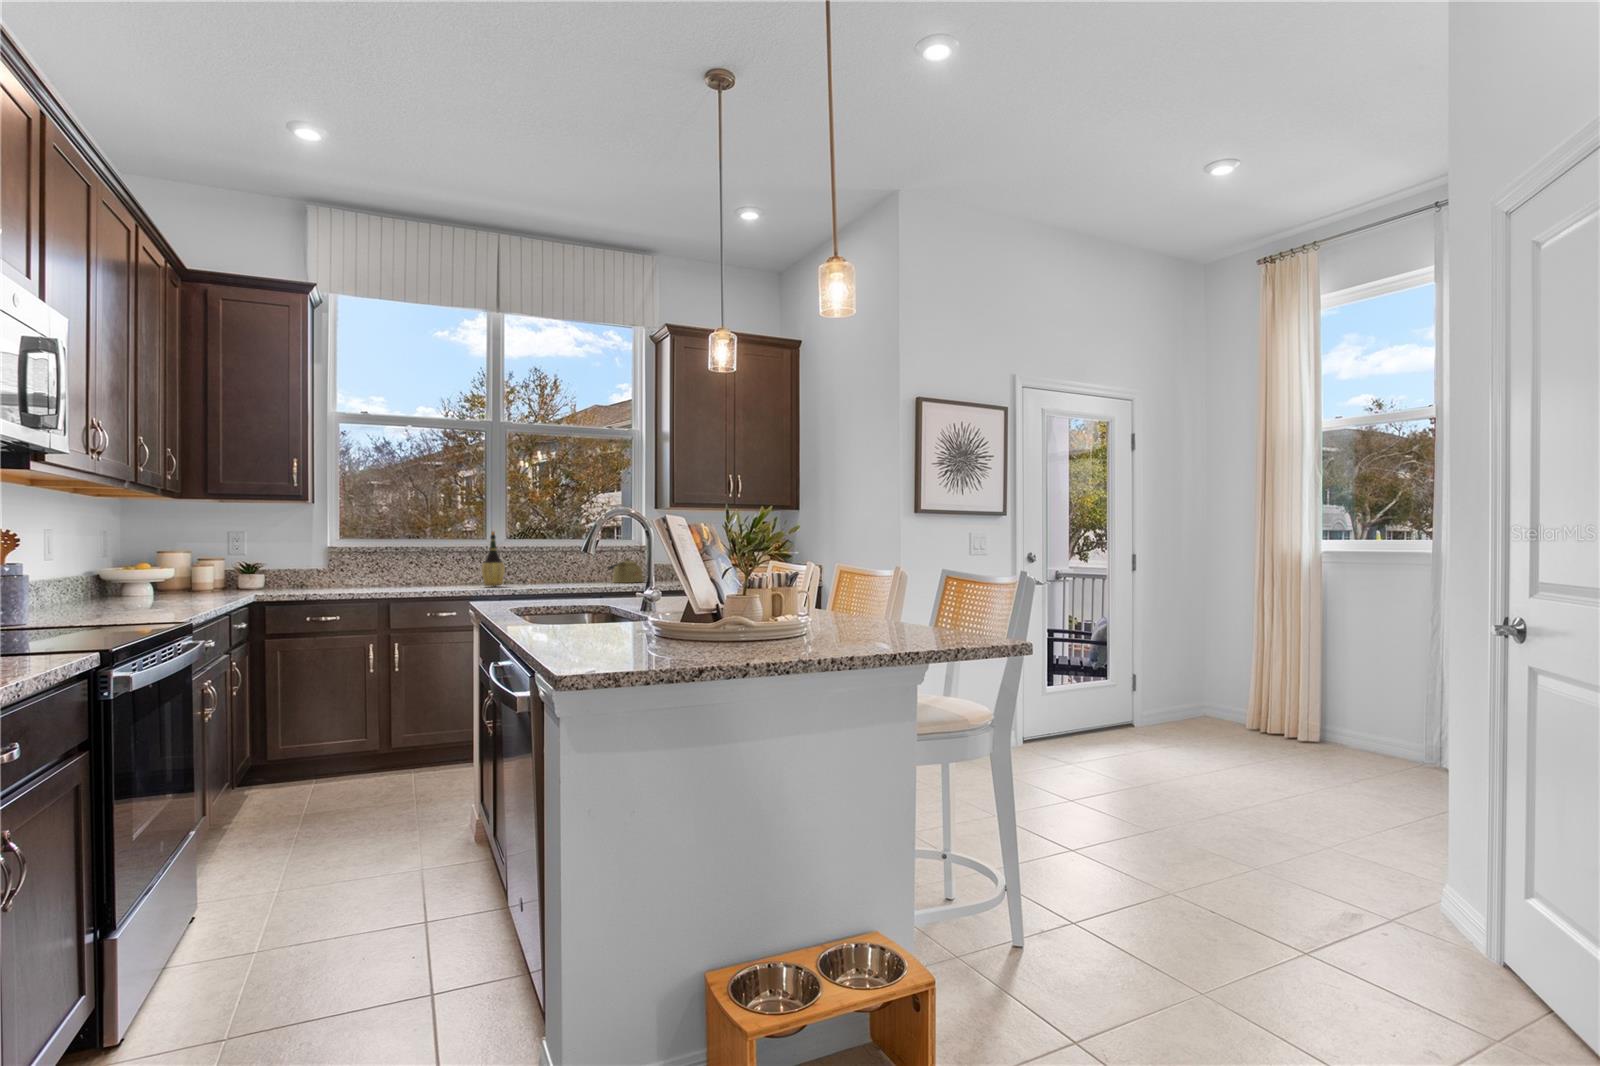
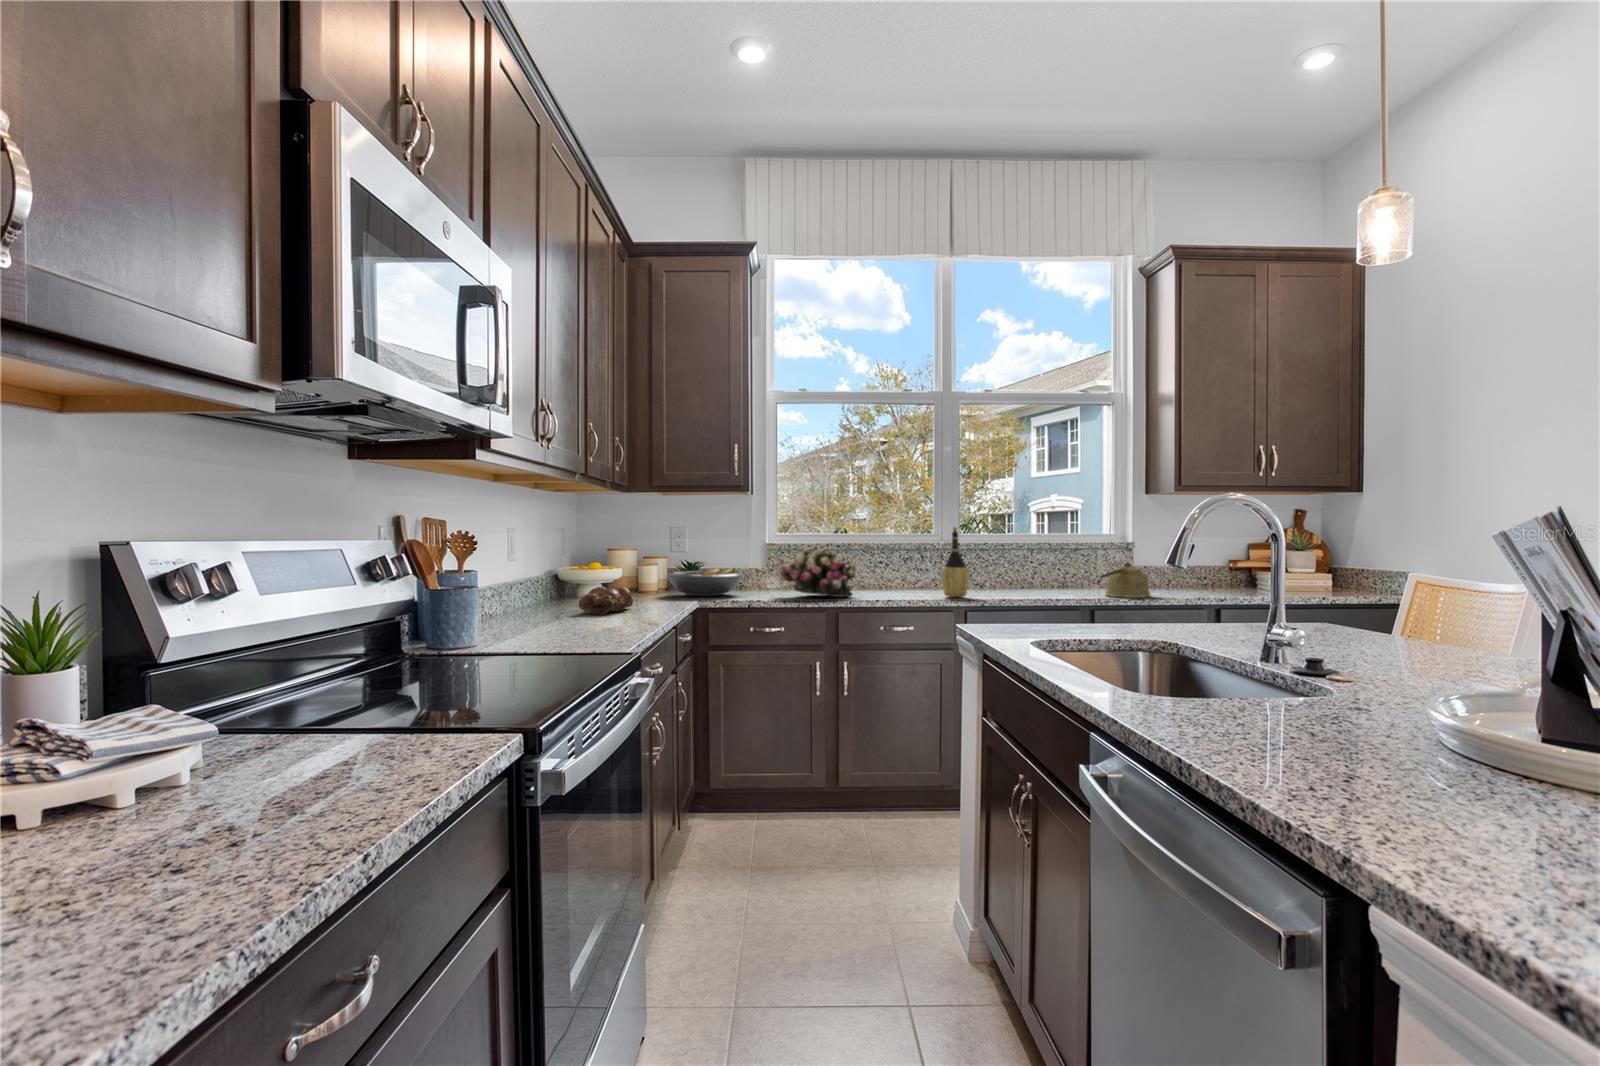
flower arrangement: none [334,549,409,589] -> present [777,548,856,597]
fruit bowl: none [220,567,302,593] -> present [668,568,743,596]
bread loaf: none [123,580,182,602] -> present [579,587,633,615]

